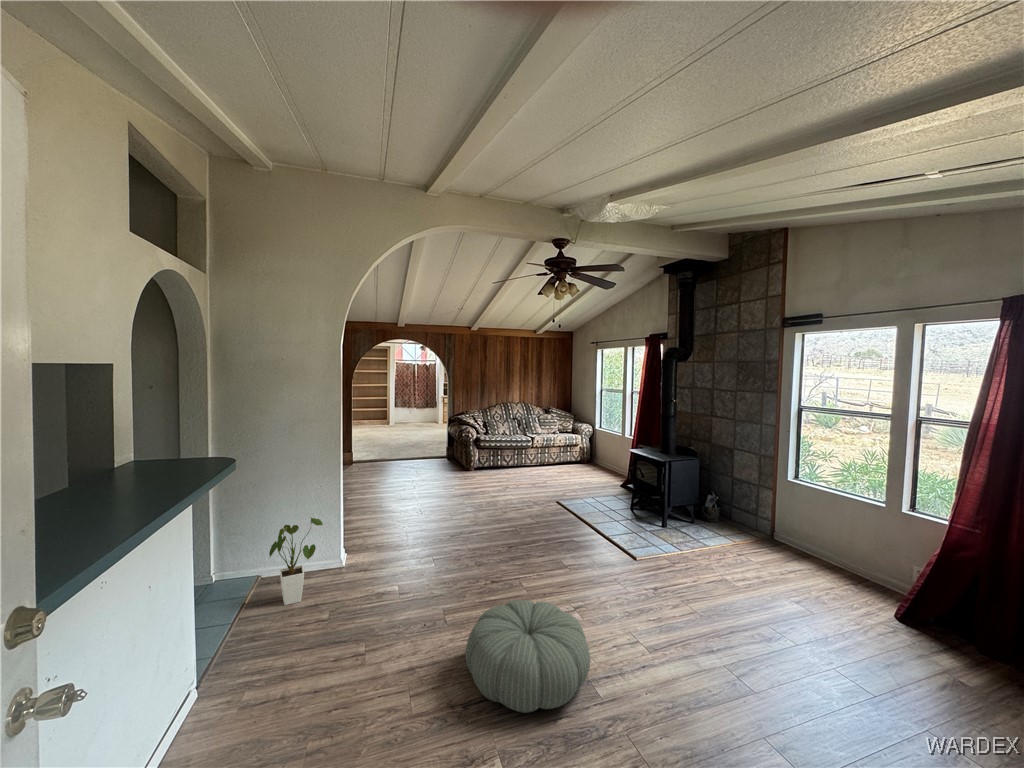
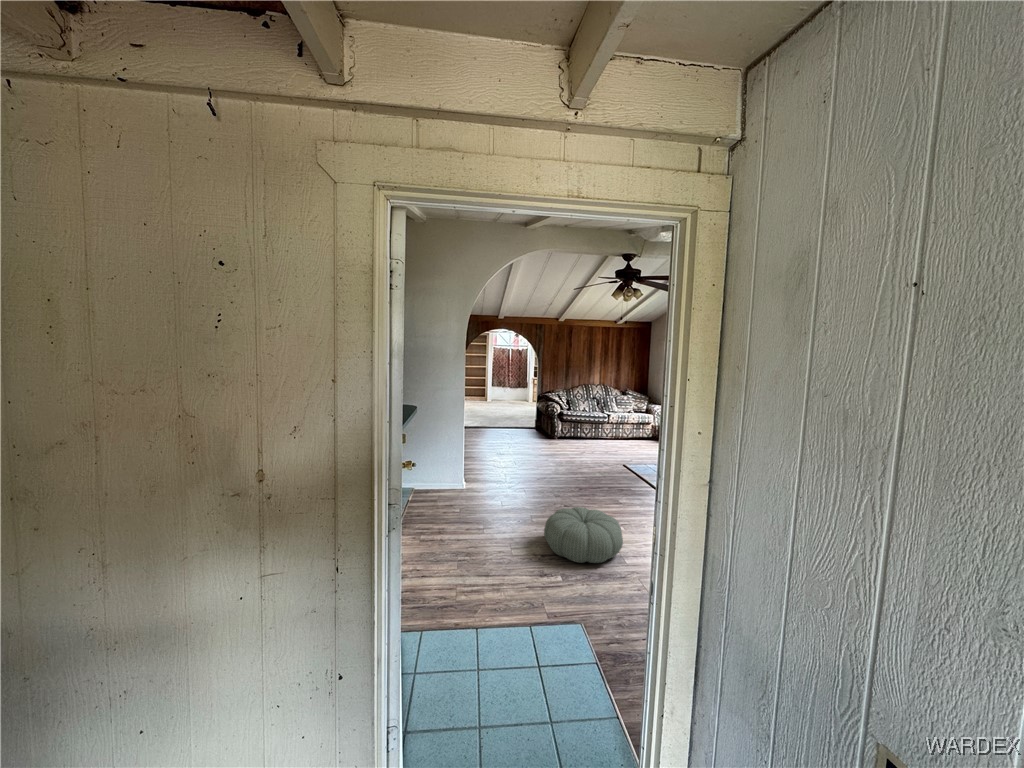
house plant: present [269,518,323,605] -> none [423,450,454,503]

